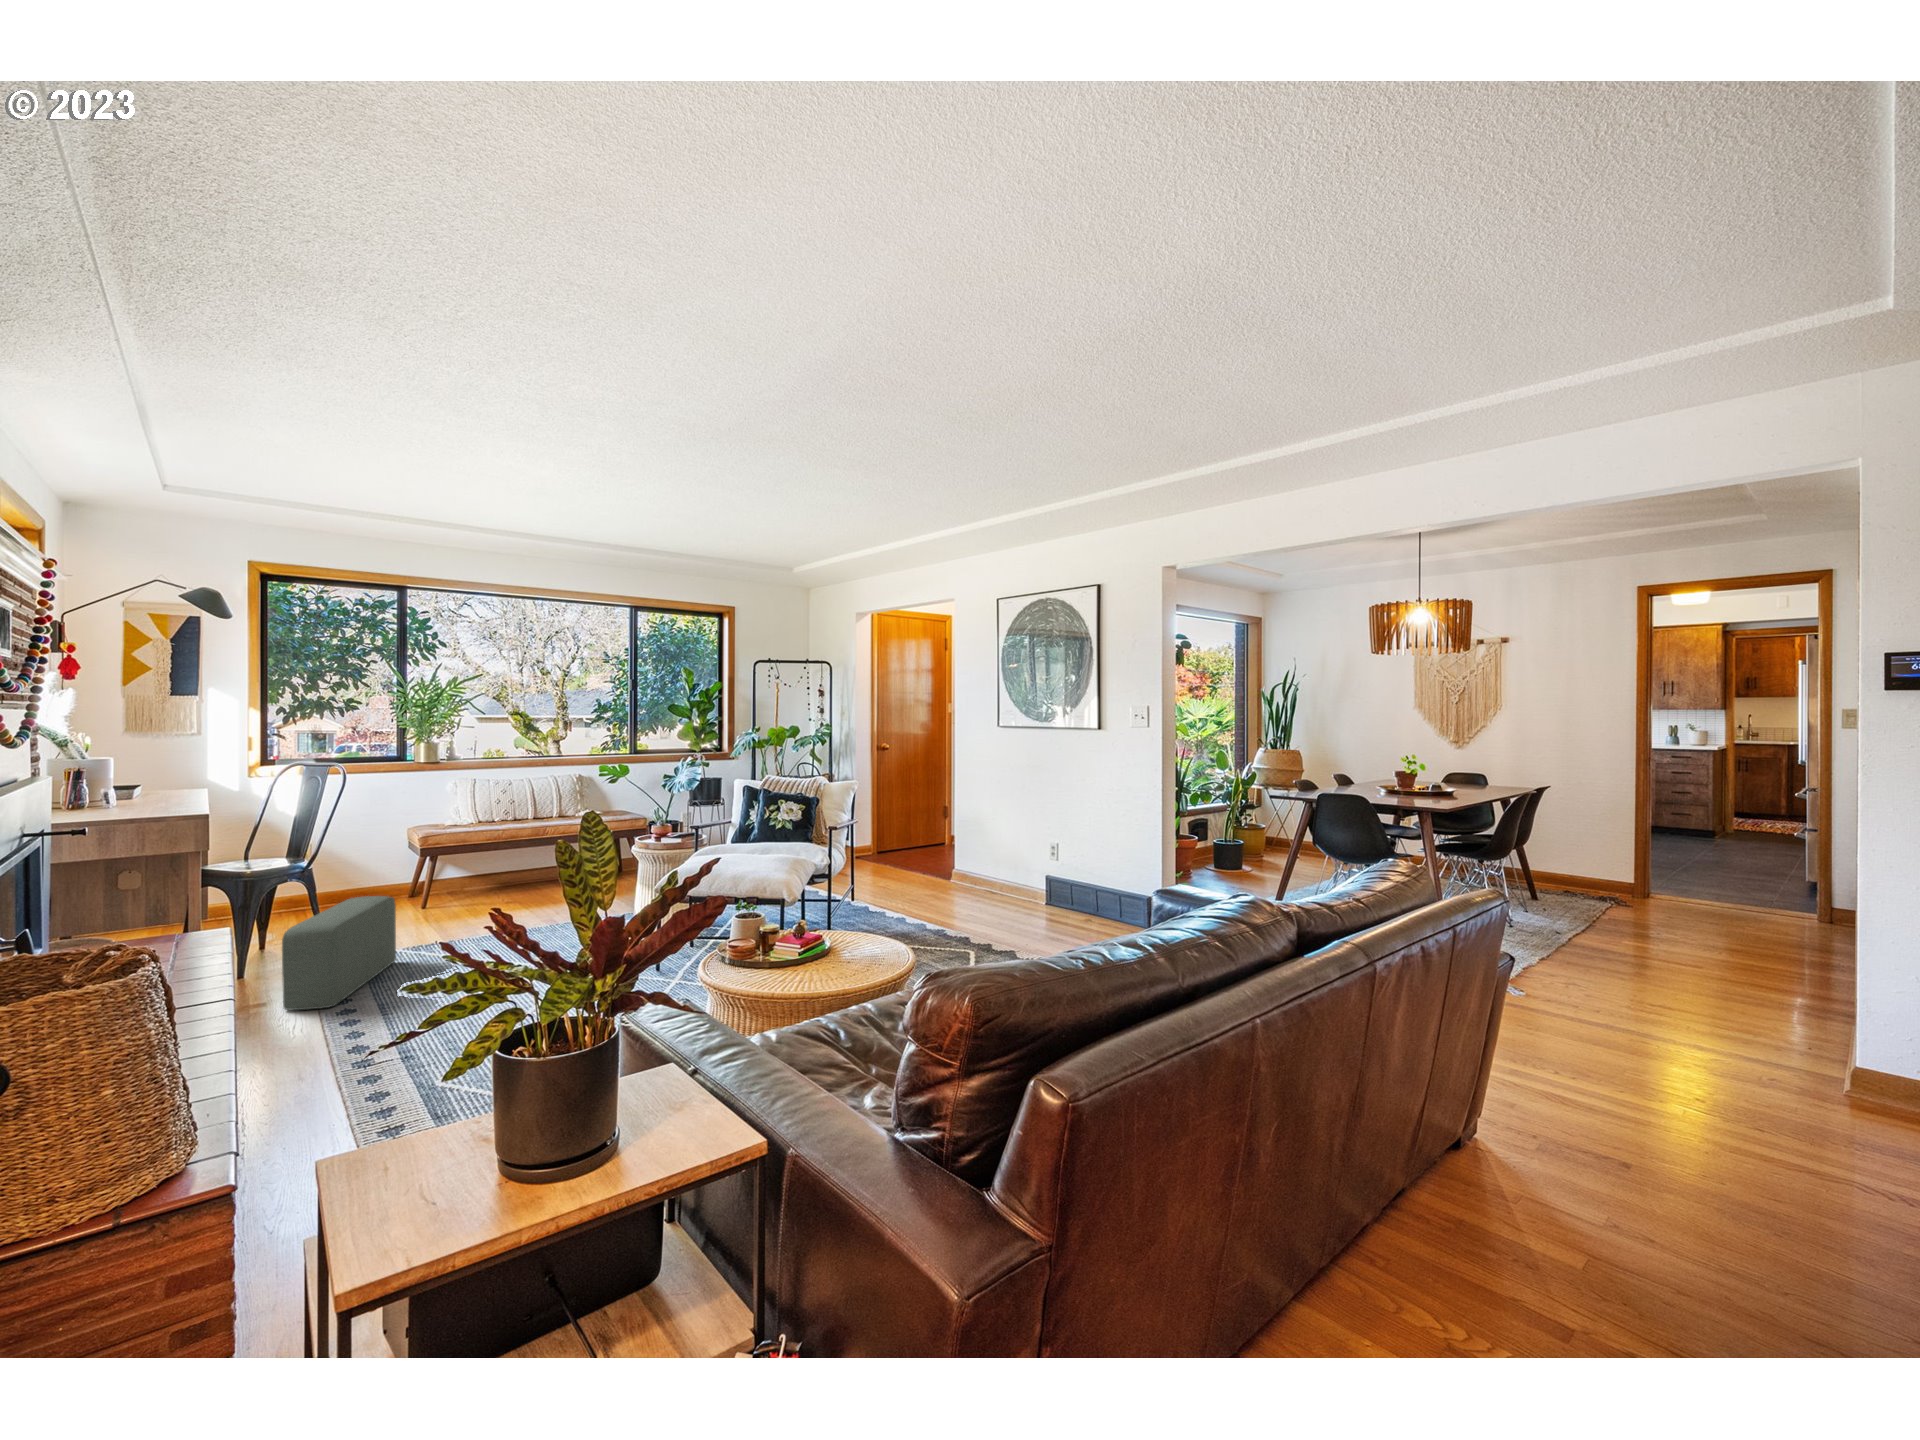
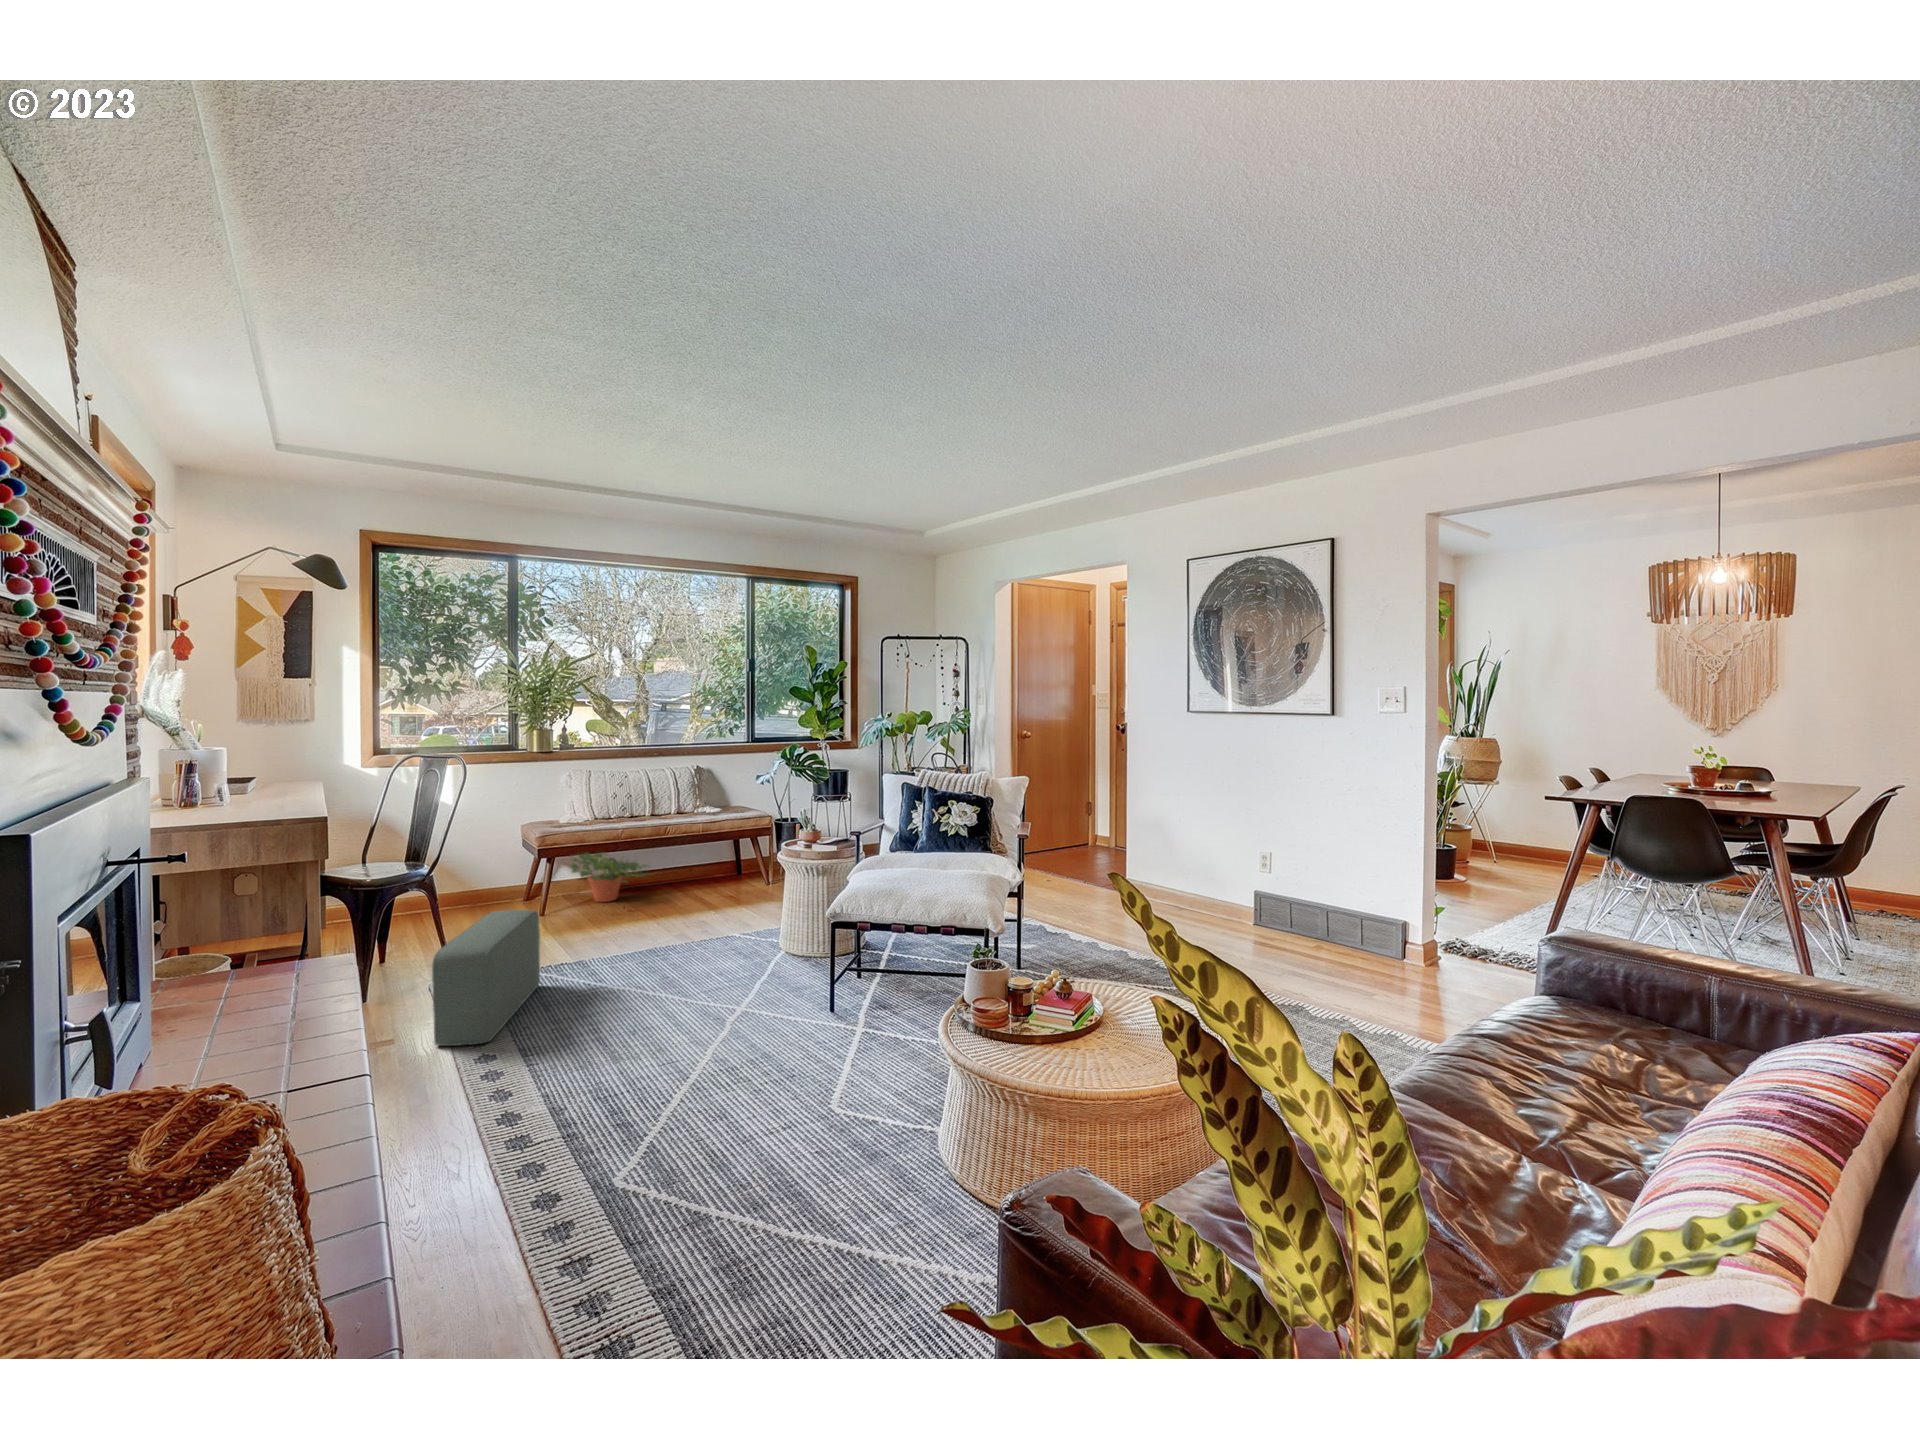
potted plant: none [446,847,529,894] -> present [570,853,648,902]

